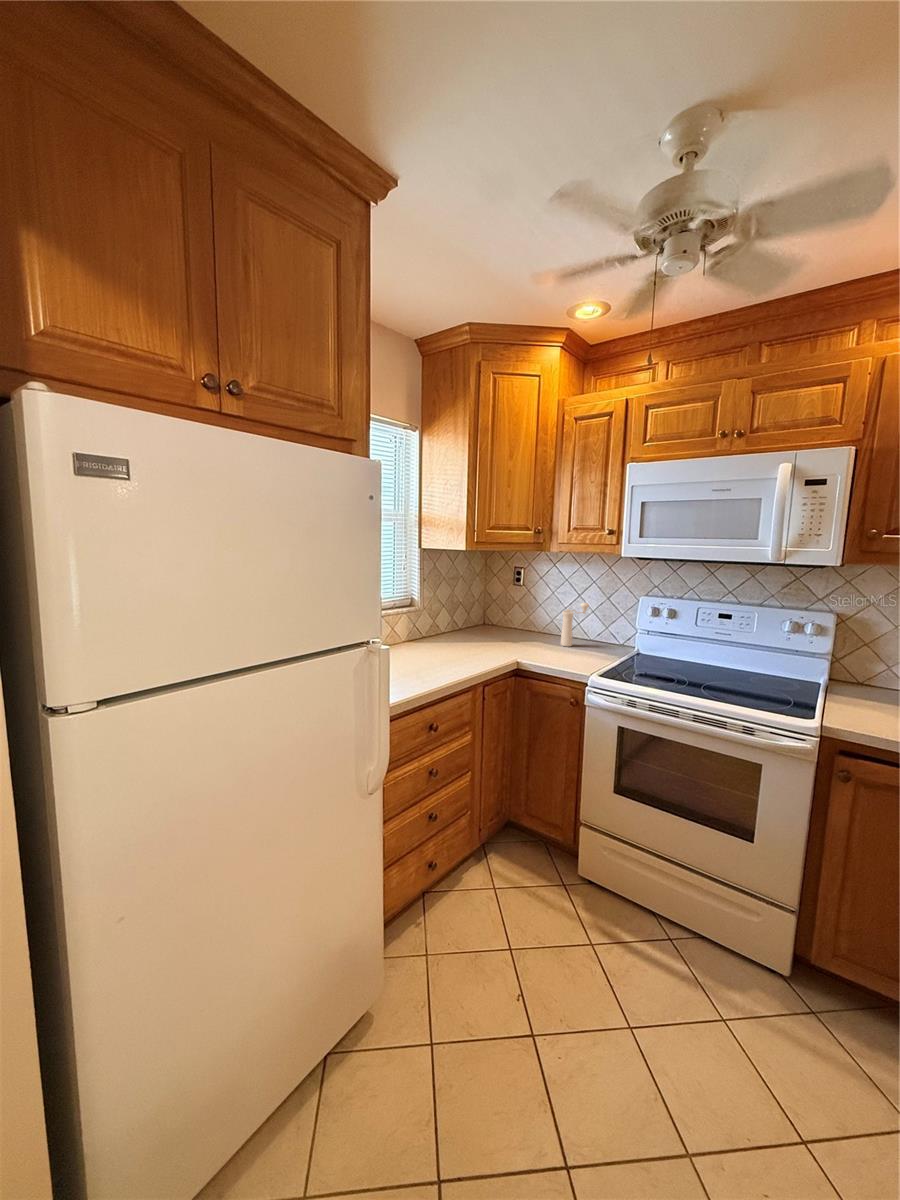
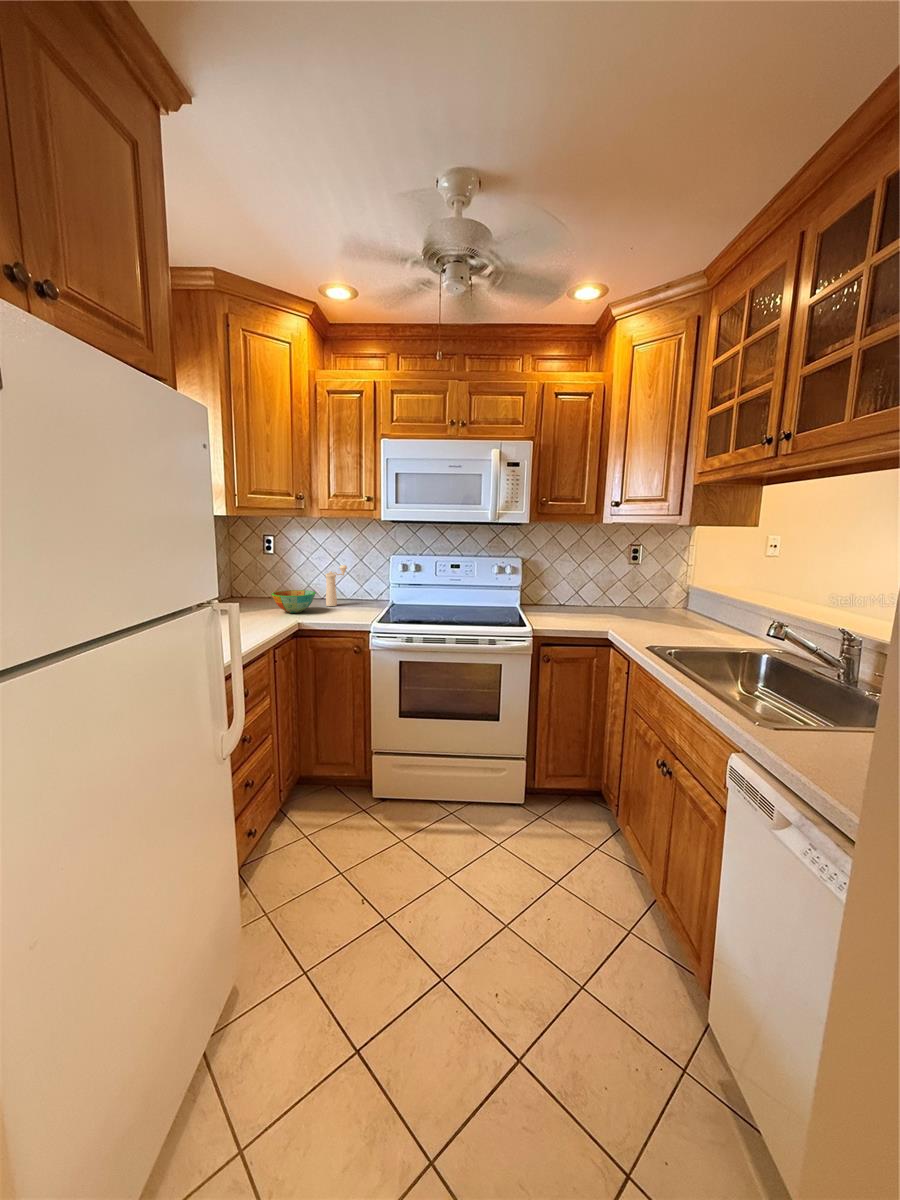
bowl: none [502,625,546,649] -> present [271,590,316,613]

